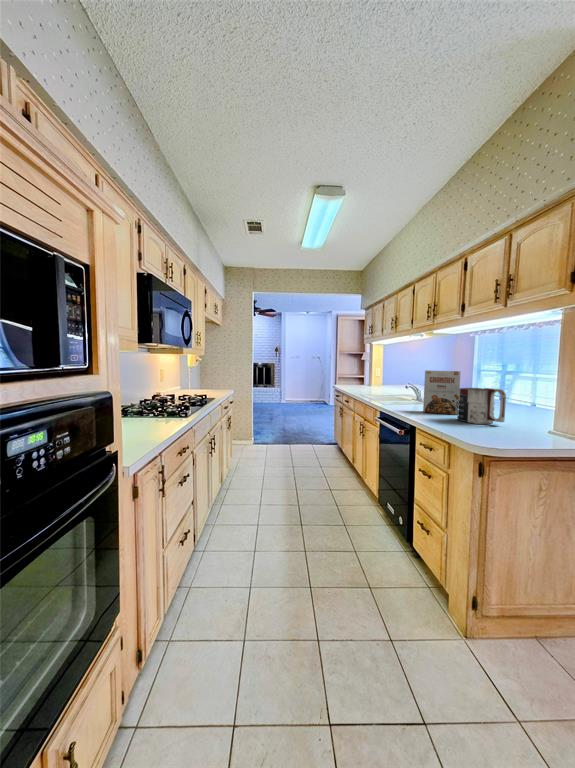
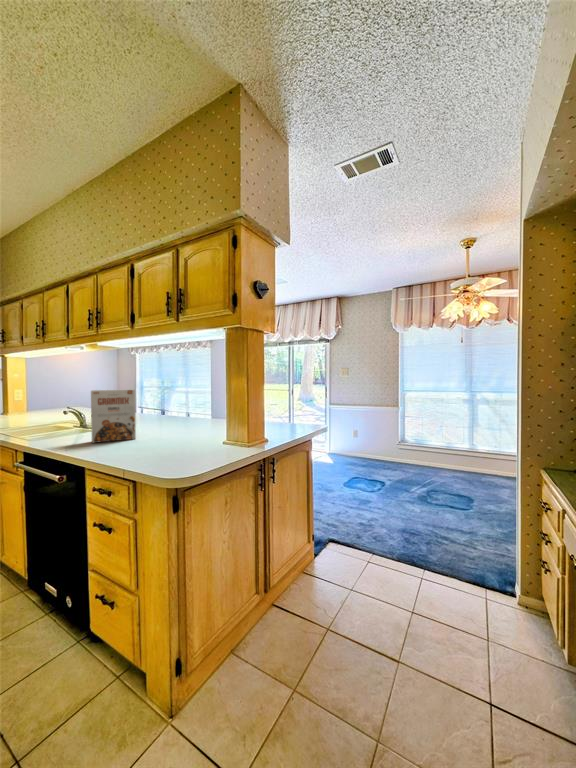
mug: present [457,388,506,424] -> none [136,407,186,447]

